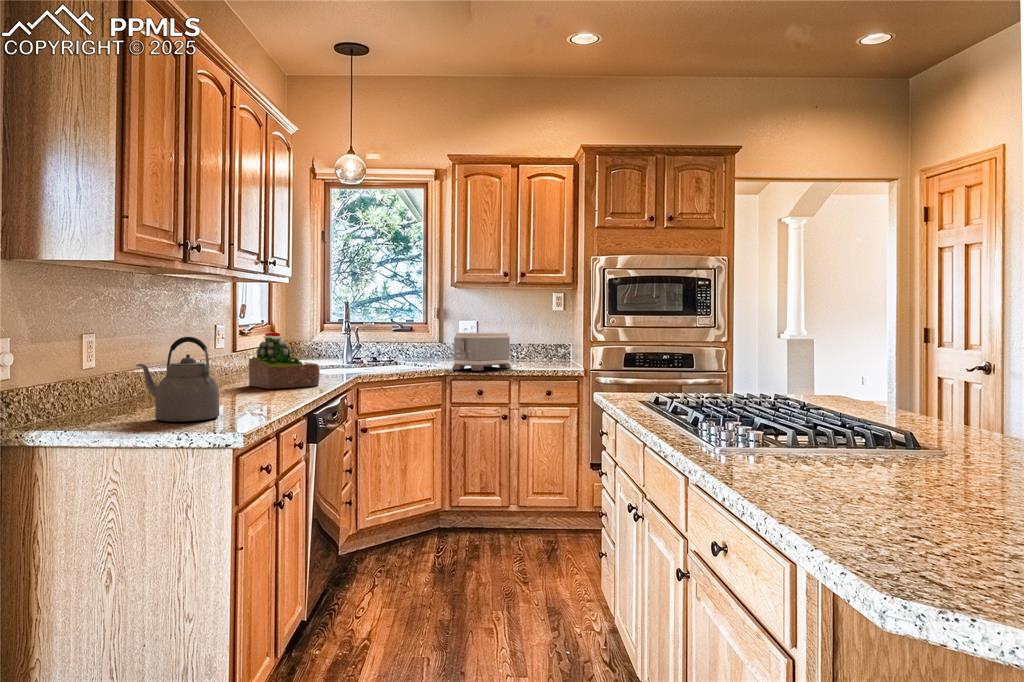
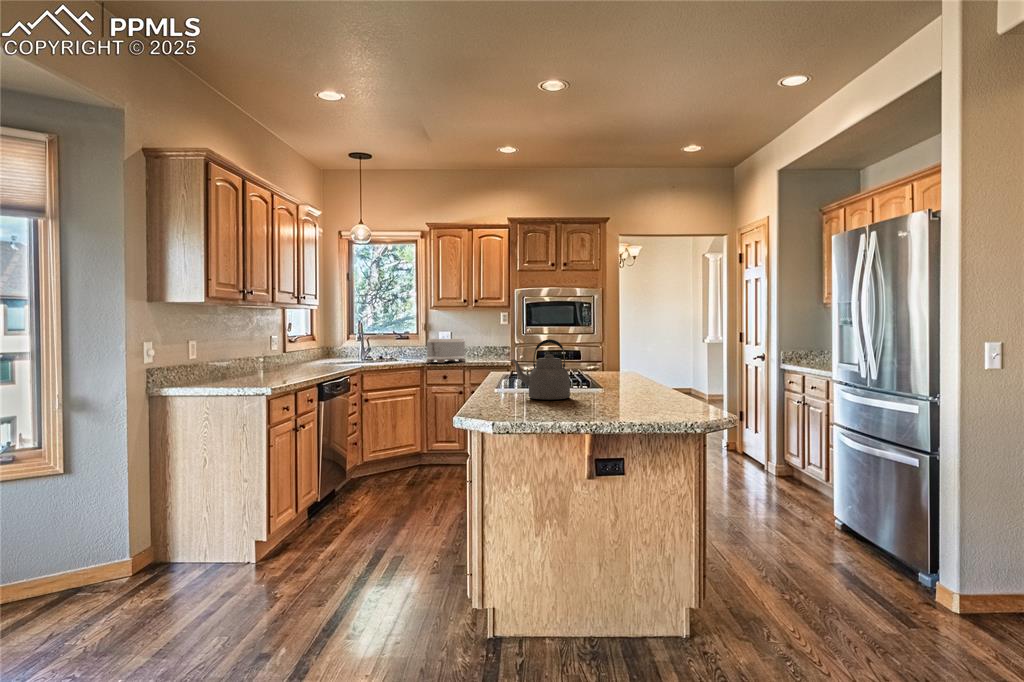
succulent plant: present [249,332,320,389] -> none [290,339,331,372]
kettle: present [136,337,220,421] -> present [510,339,570,400]

